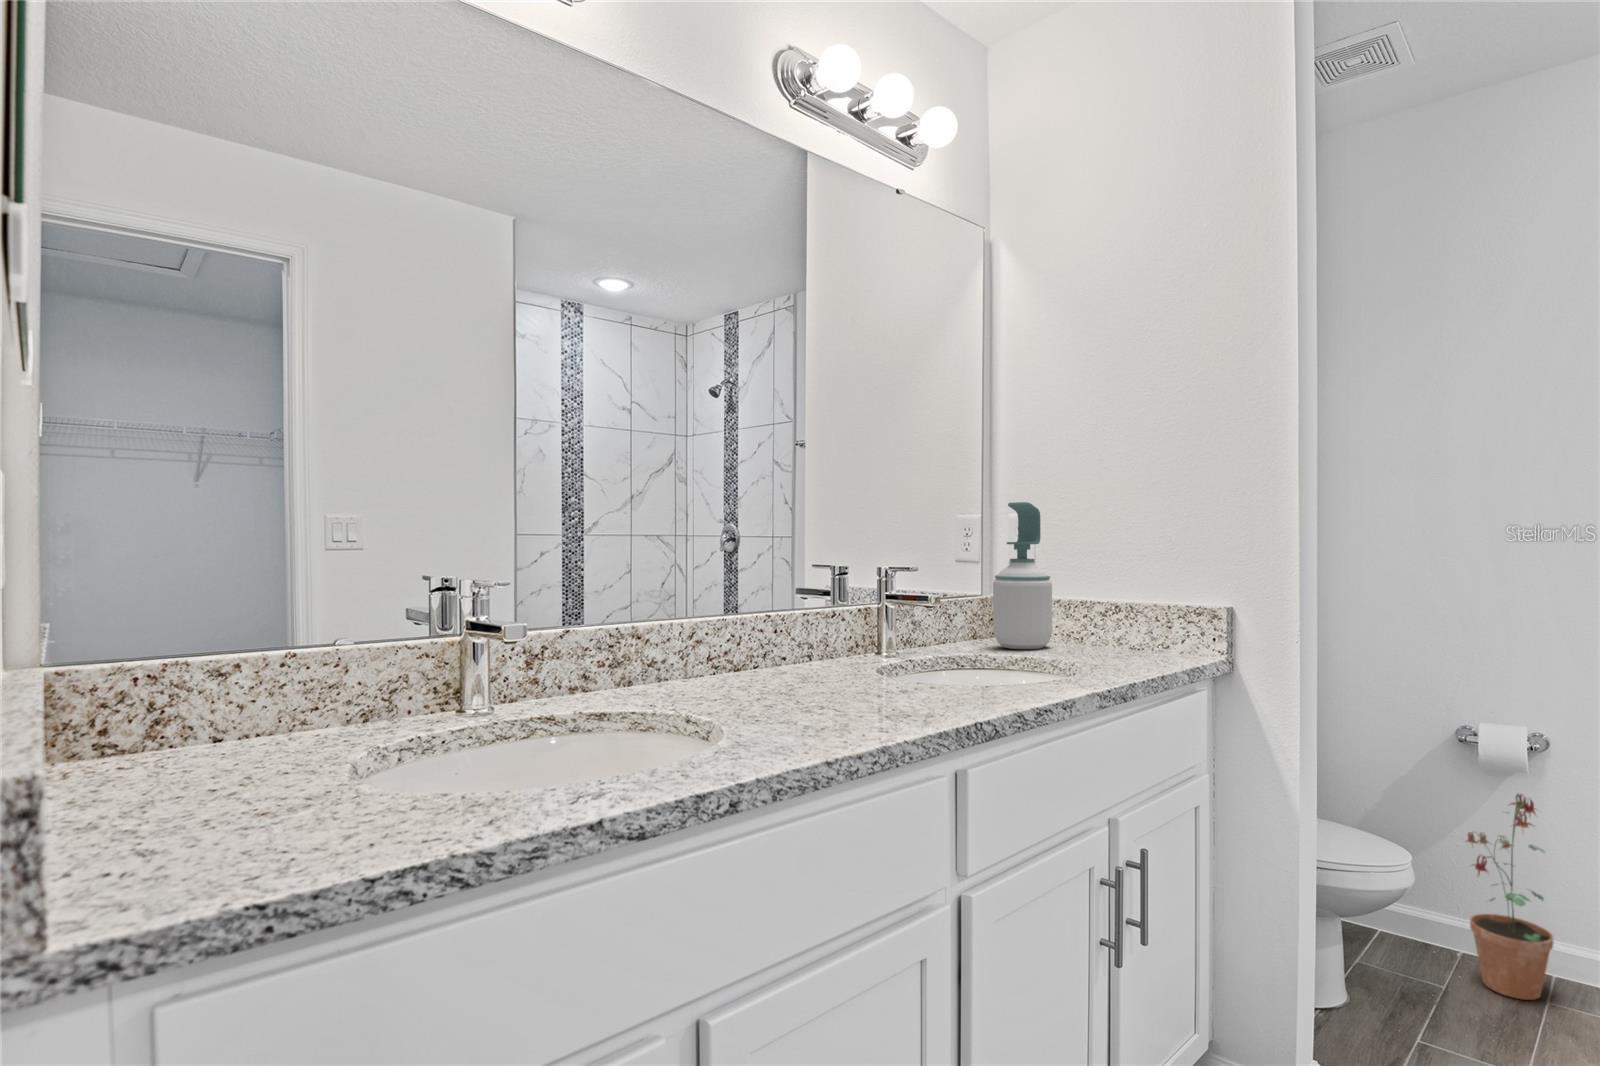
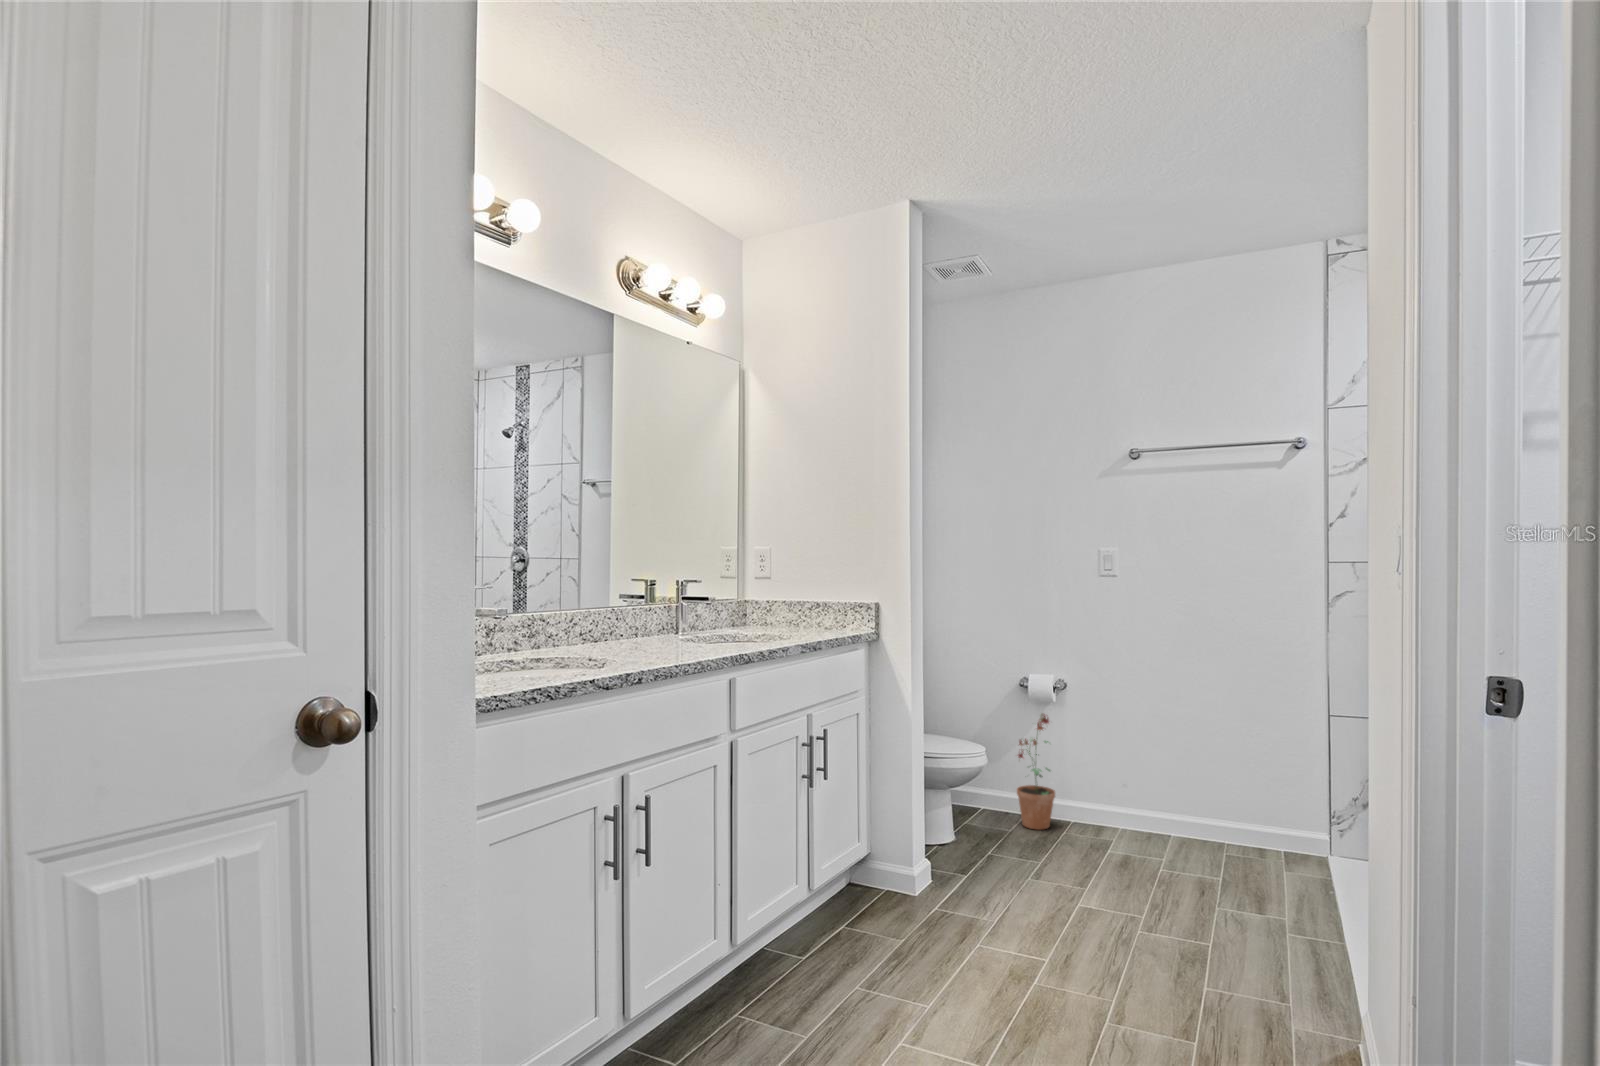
soap bottle: present [993,502,1052,649] -> none [746,541,781,631]

